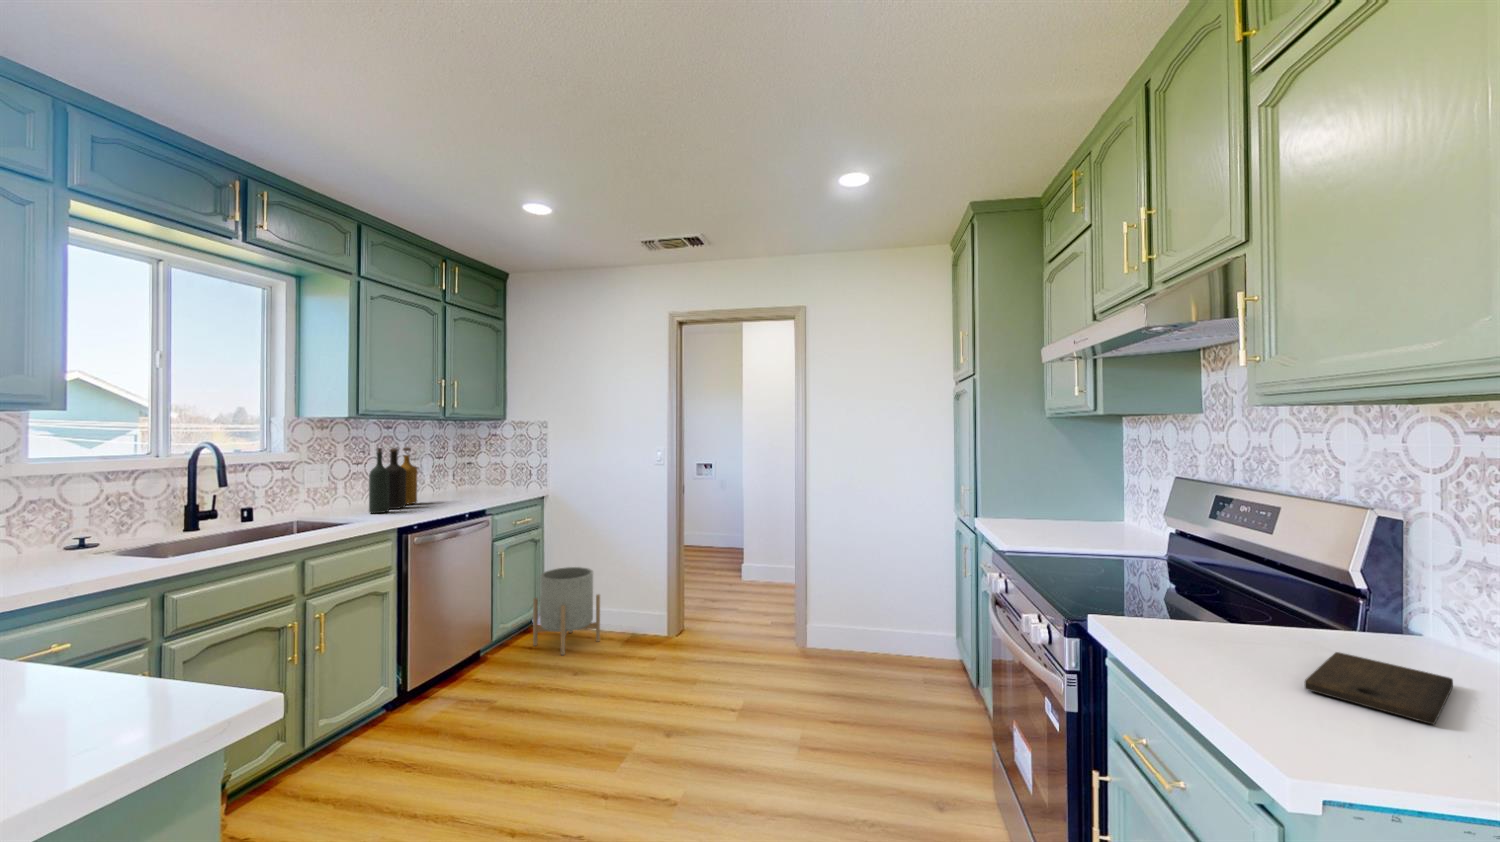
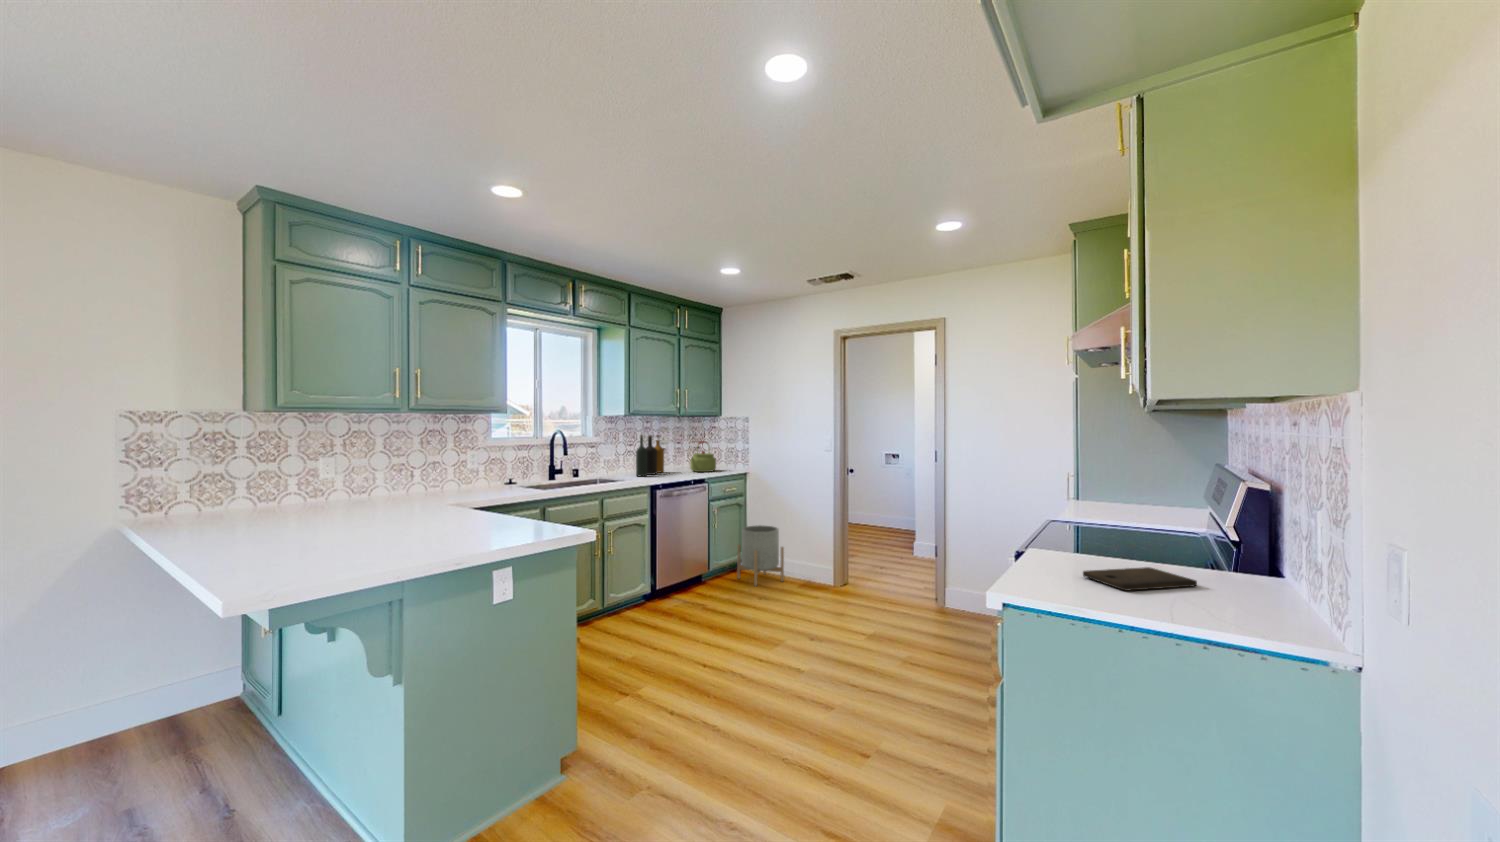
kettle: none [461,455,502,500] -> present [690,441,716,472]

